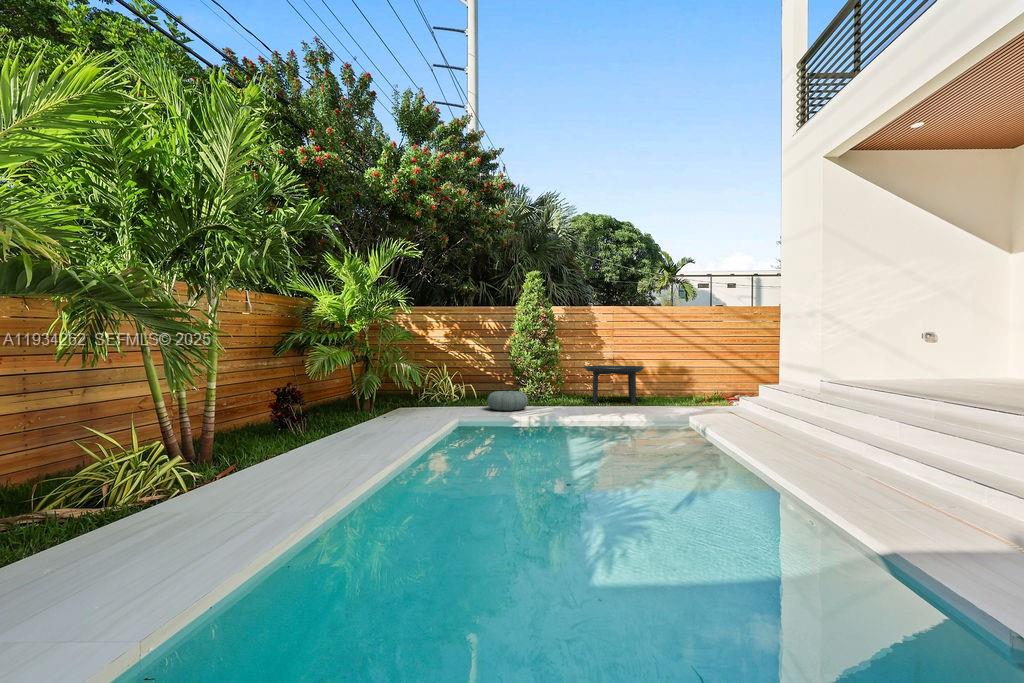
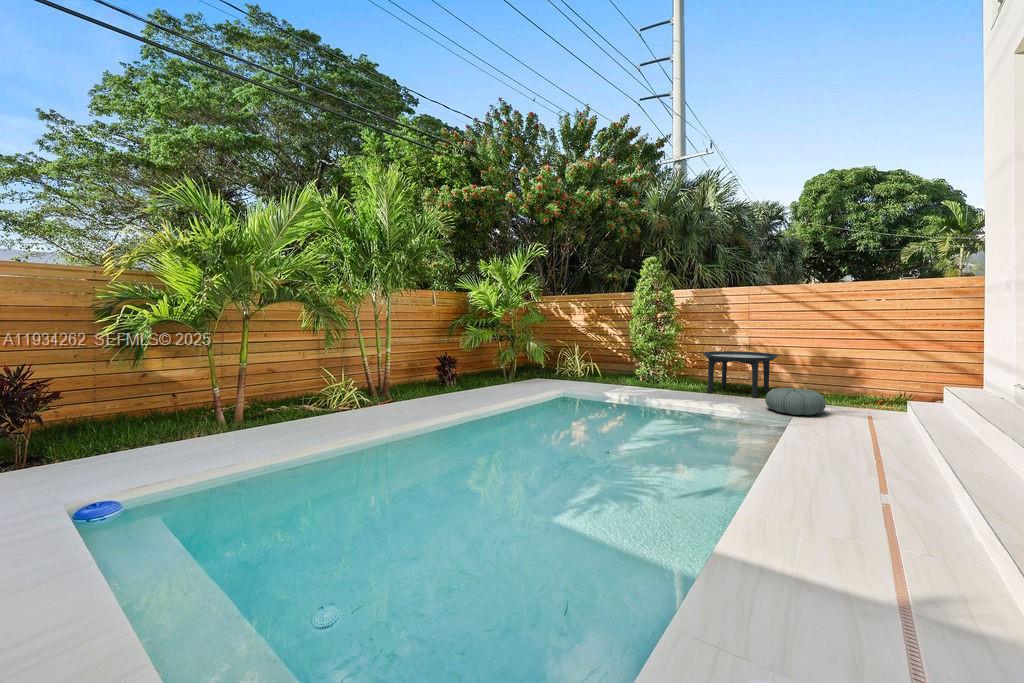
pouf: present [487,391,528,411] -> present [765,388,826,415]

